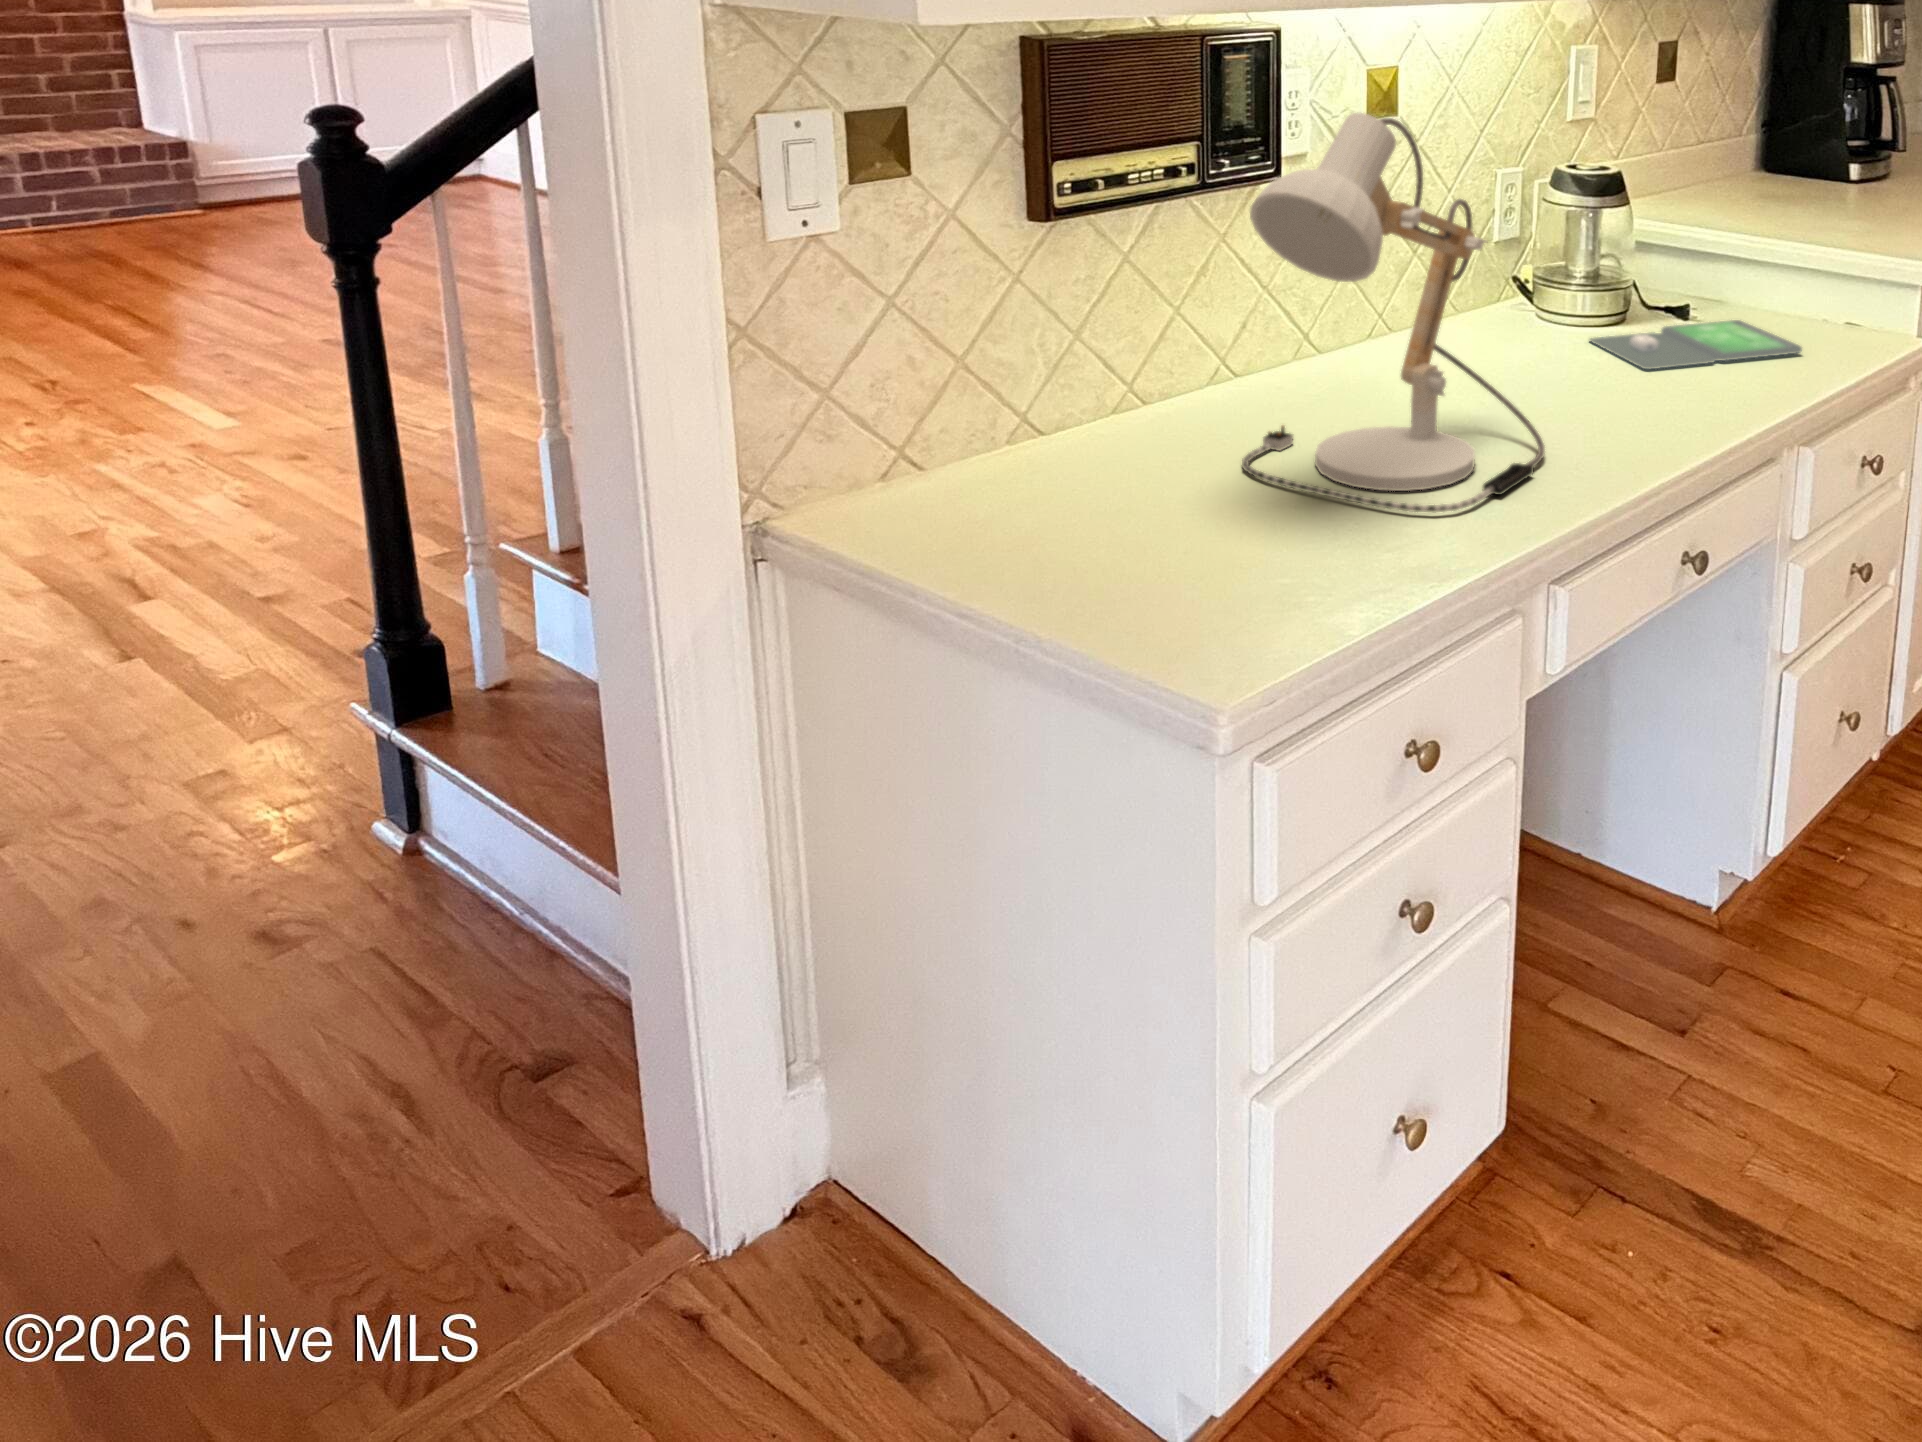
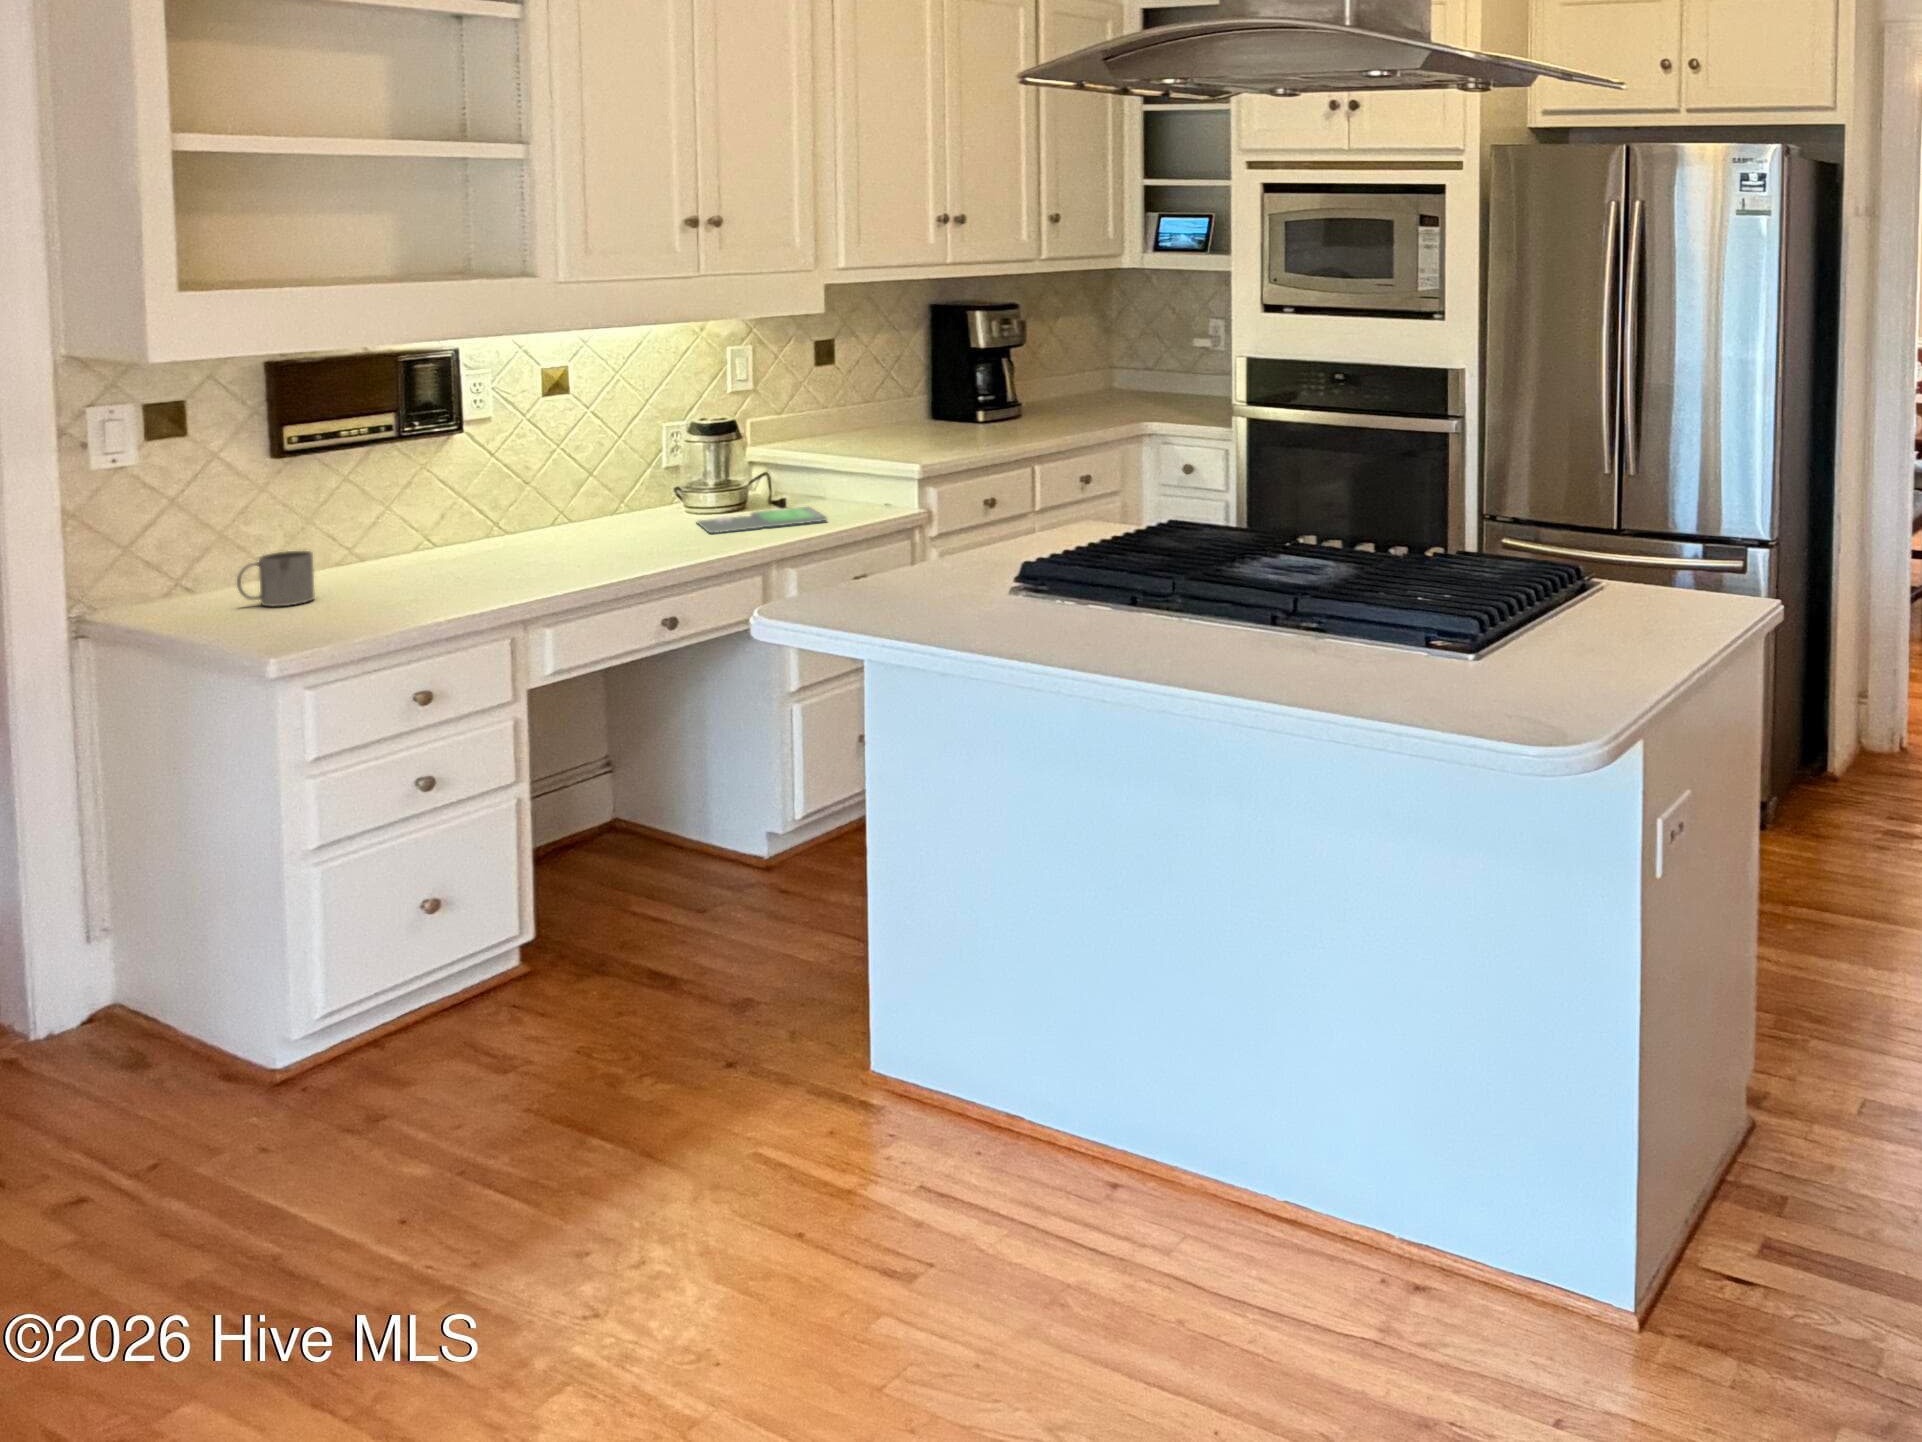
desk lamp: present [1242,112,1545,512] -> none [377,391,586,595]
mug: none [1018,405,1138,515] -> present [237,551,315,606]

